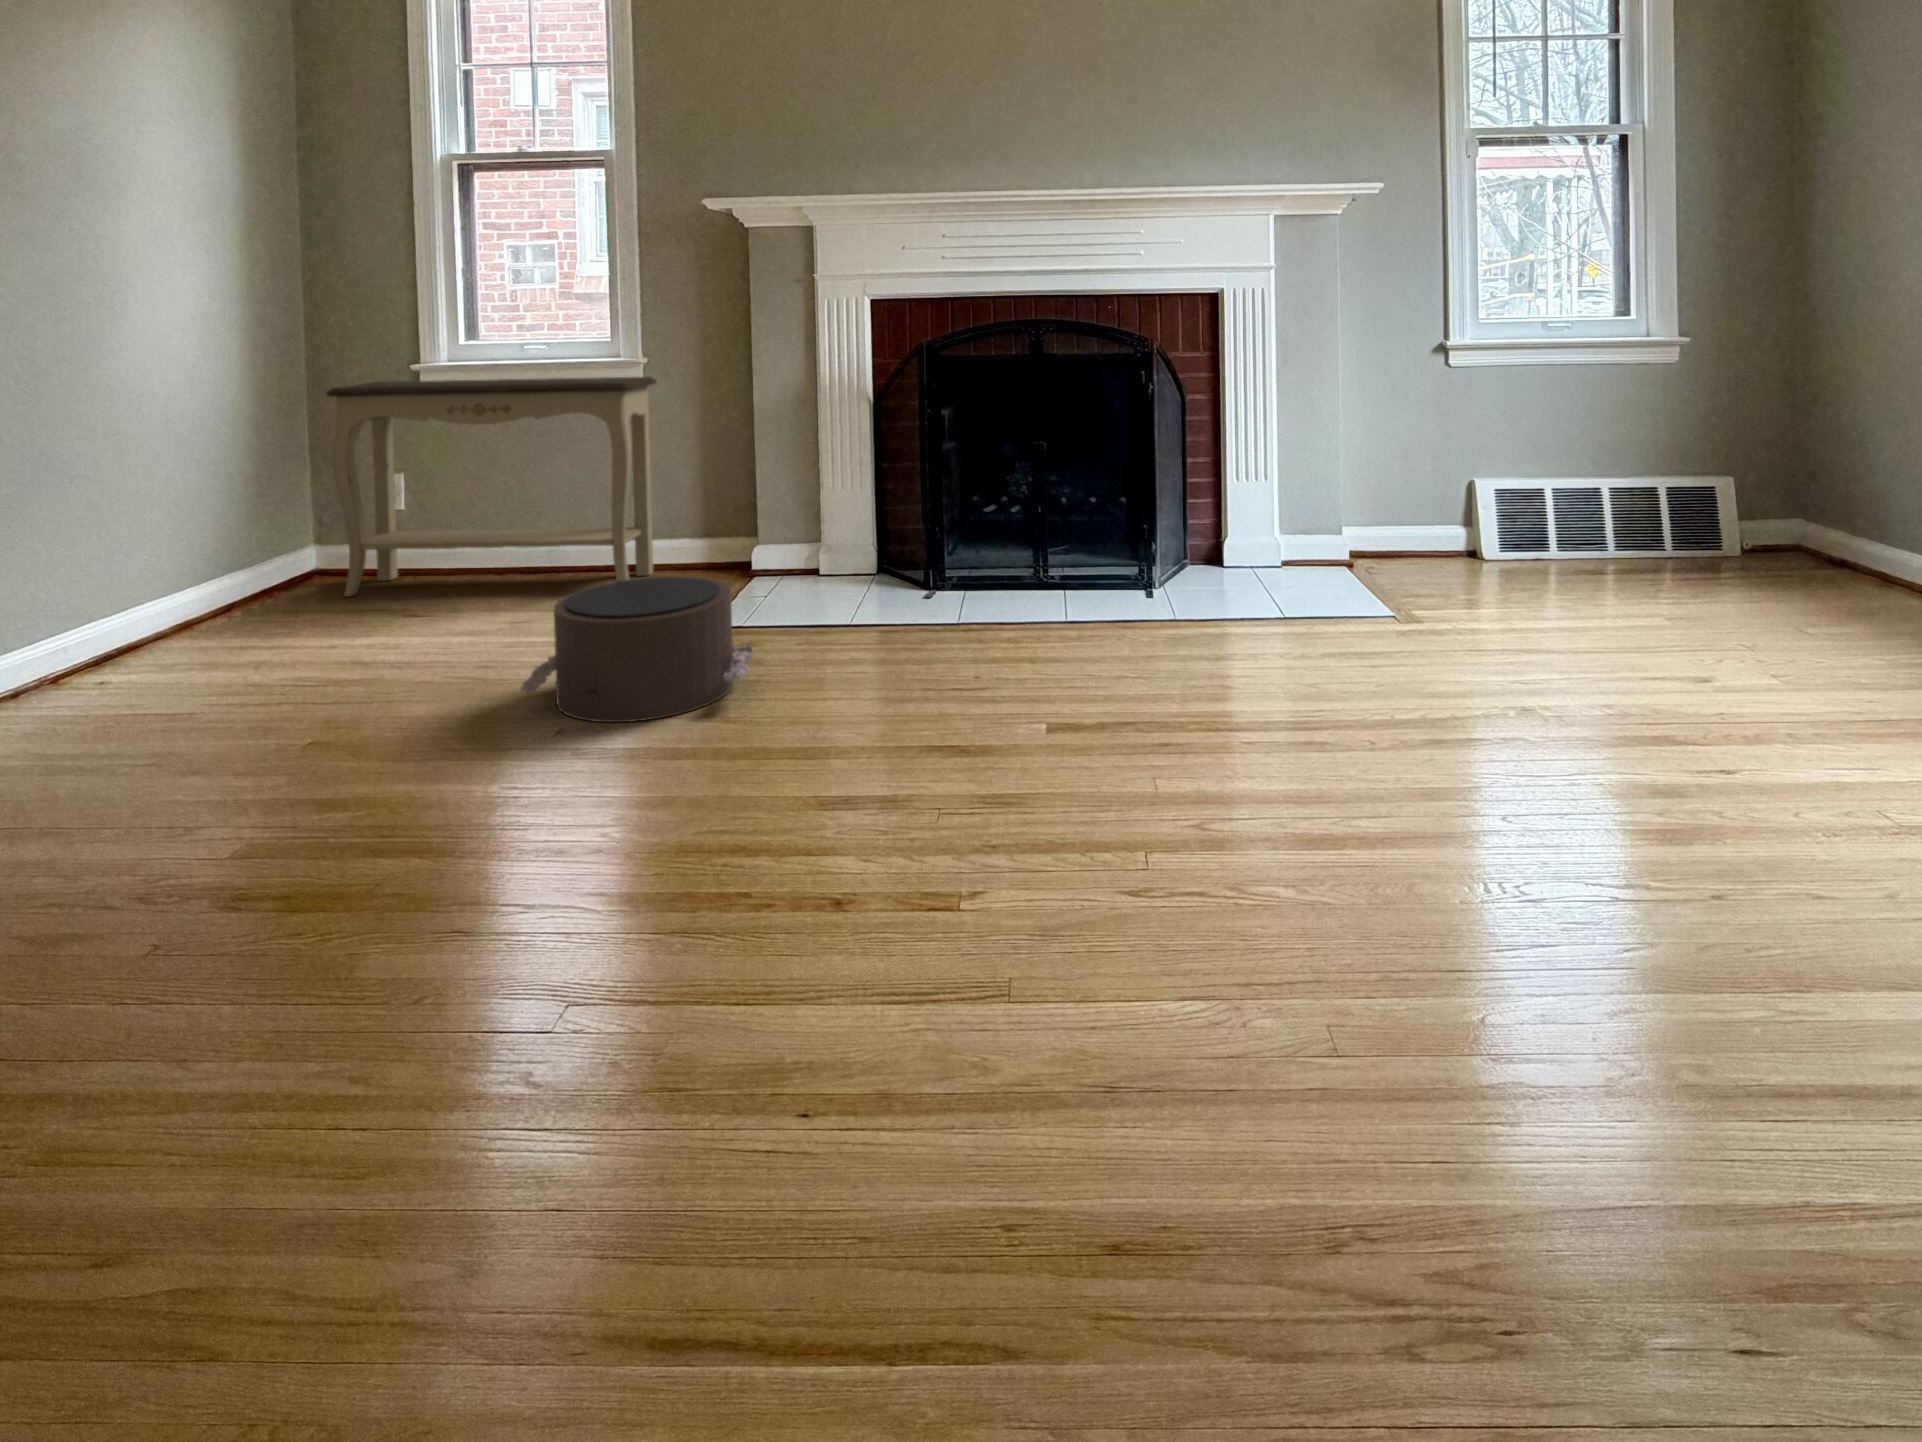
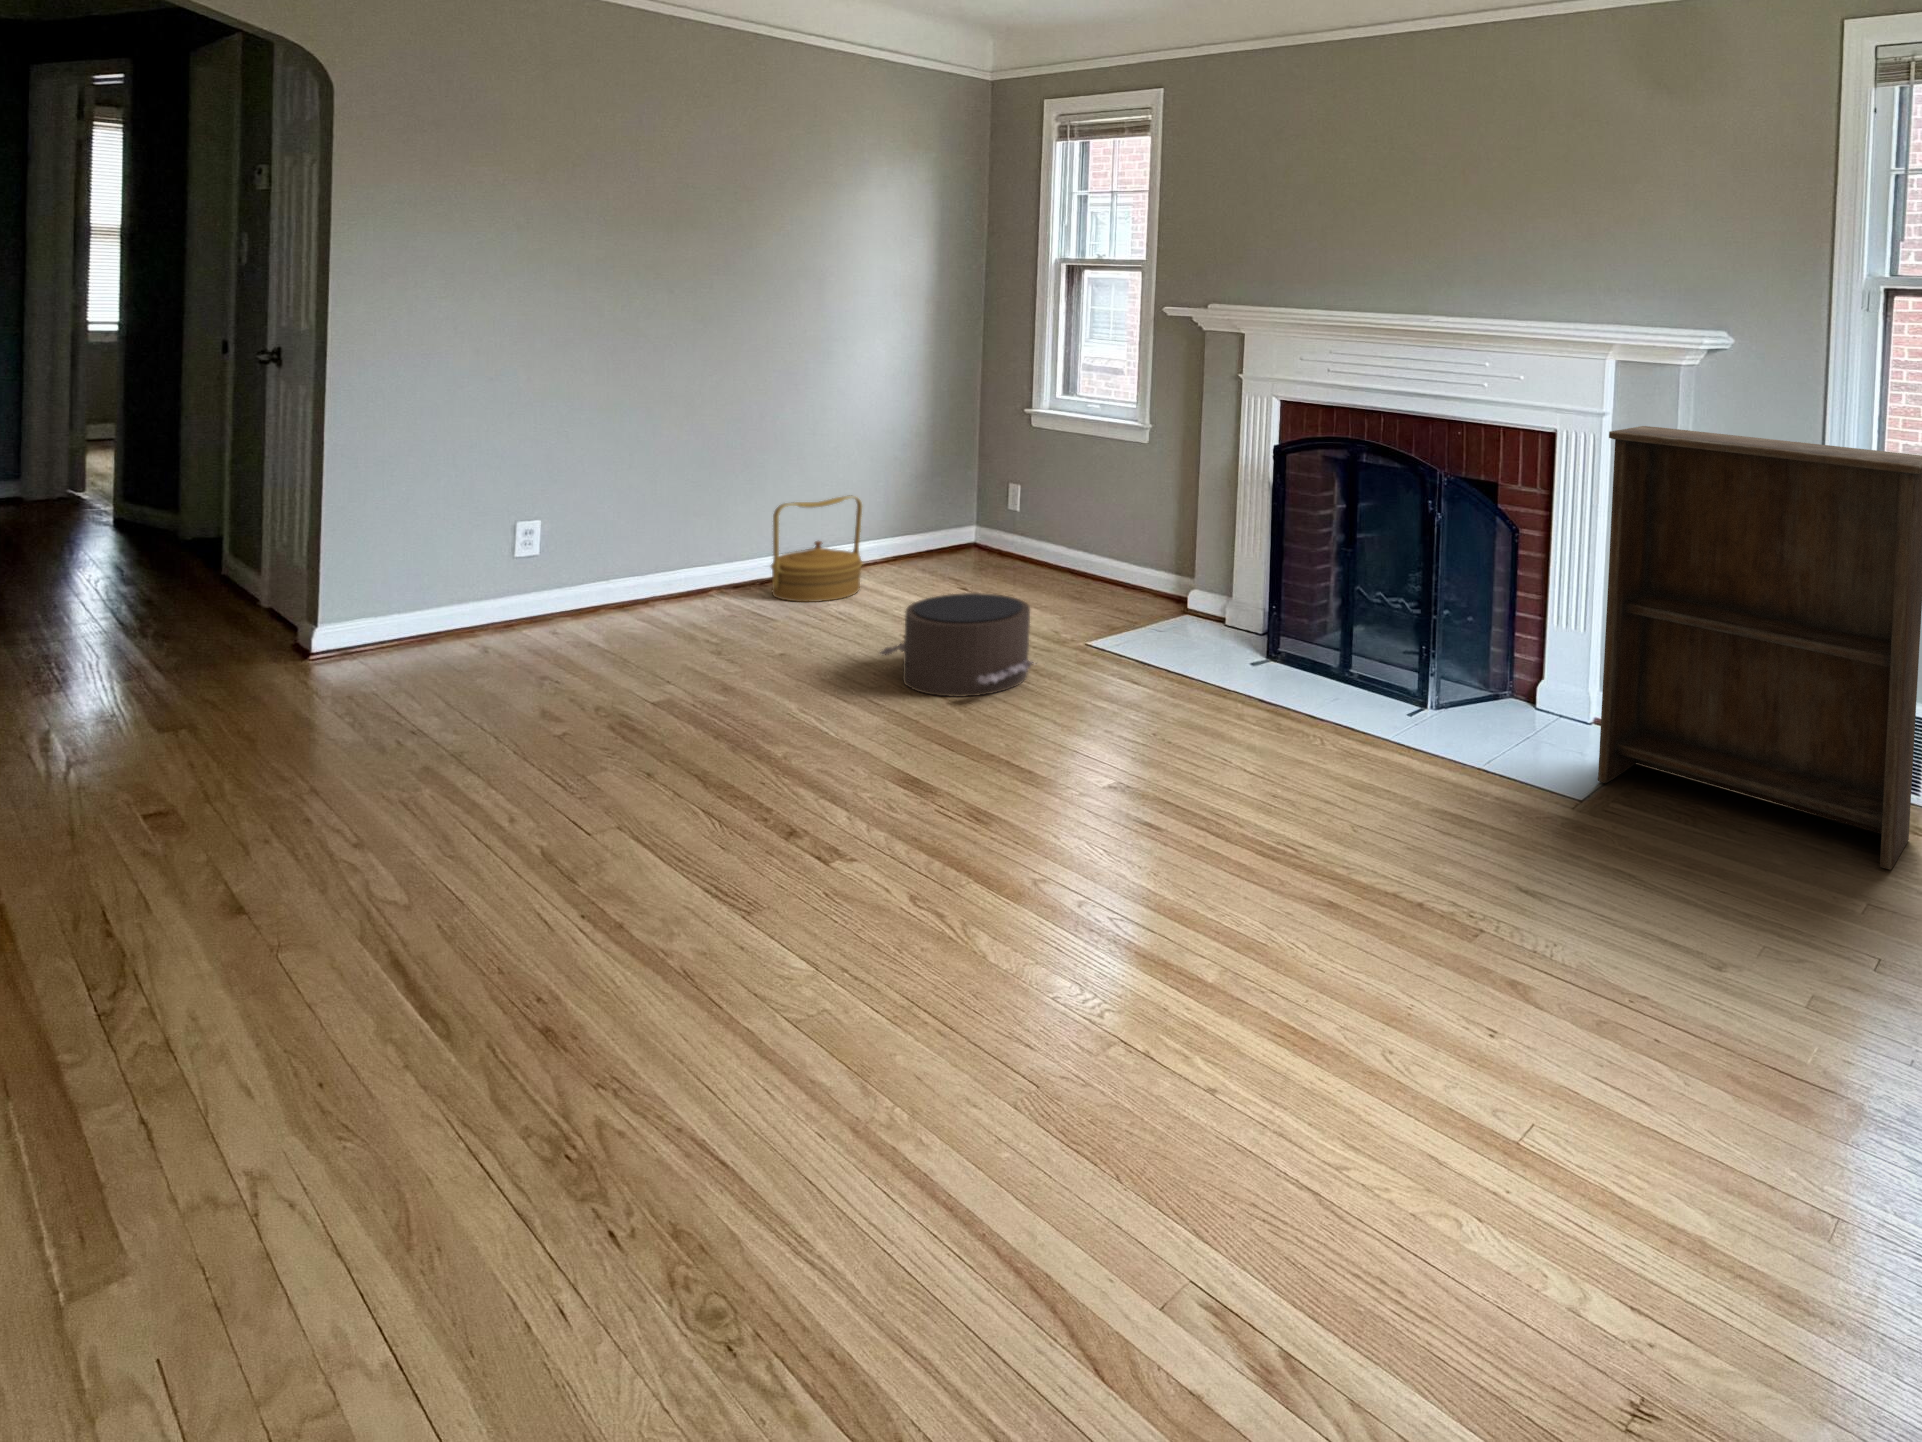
bookshelf: none [1346,263,1633,599] -> present [1598,426,1922,870]
console table: present [326,377,656,597] -> none [959,418,1151,604]
woven basket: none [89,513,259,693] -> present [771,495,863,602]

